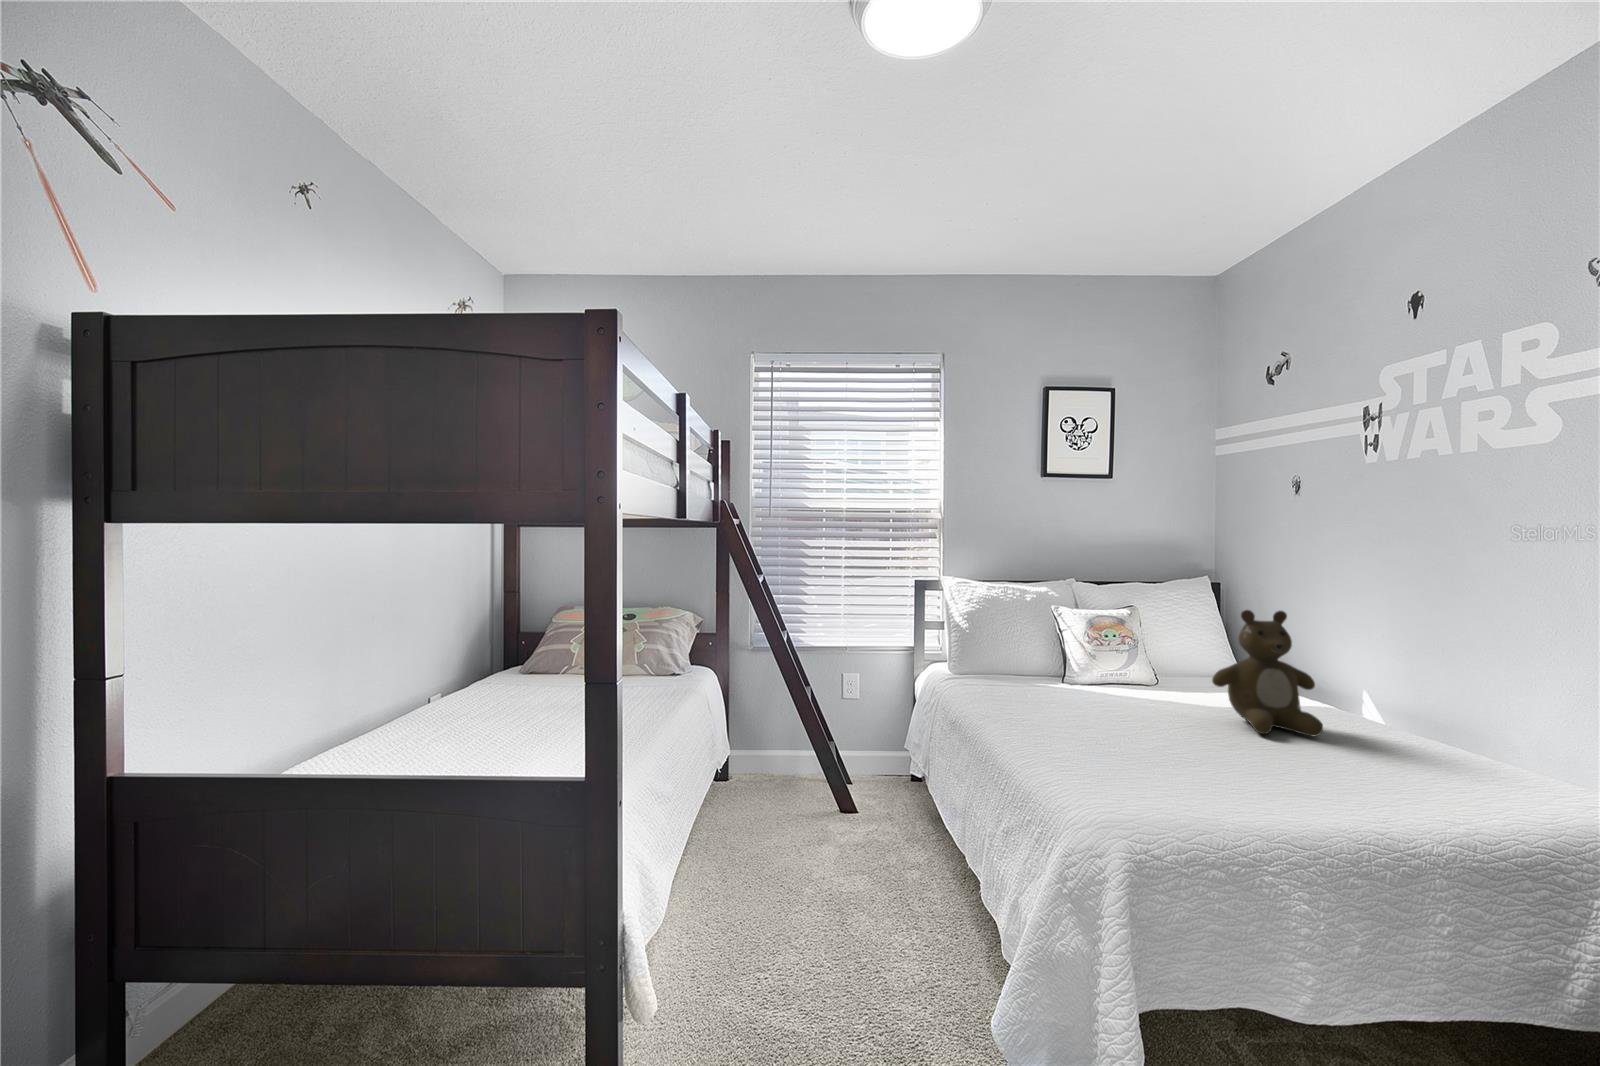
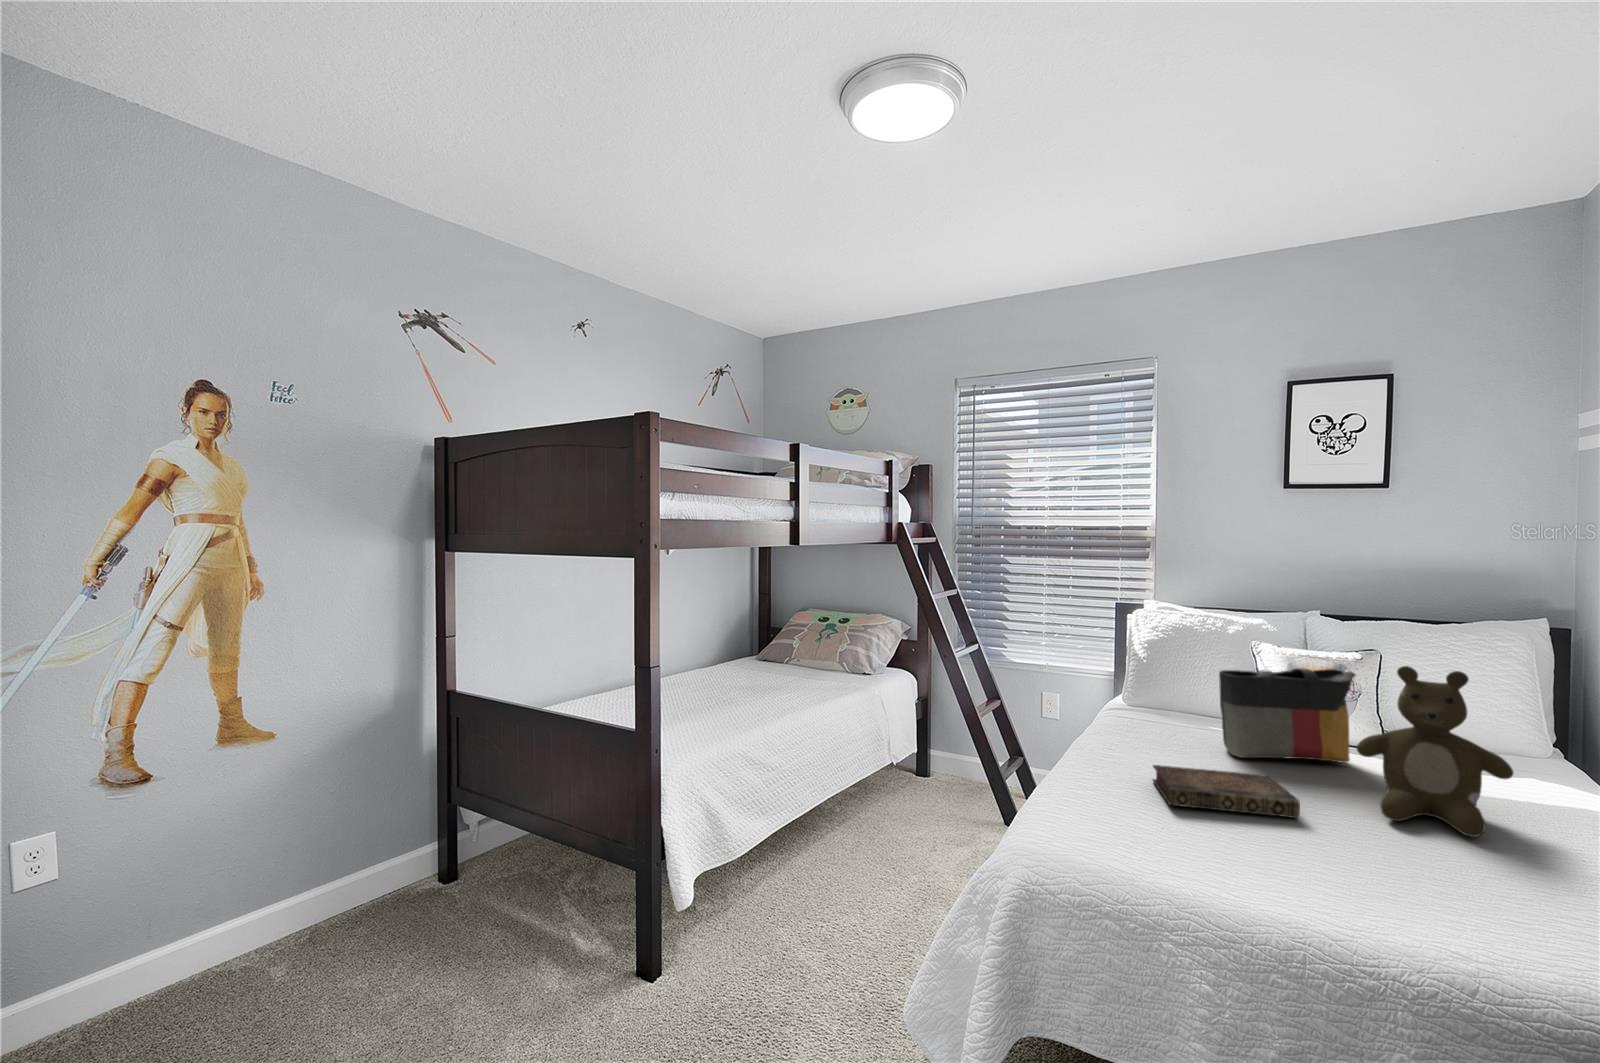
tote bag: none [1080,621,1173,704] -> present [1219,668,1355,763]
book: none [1088,713,1220,752] -> present [1153,765,1300,818]

